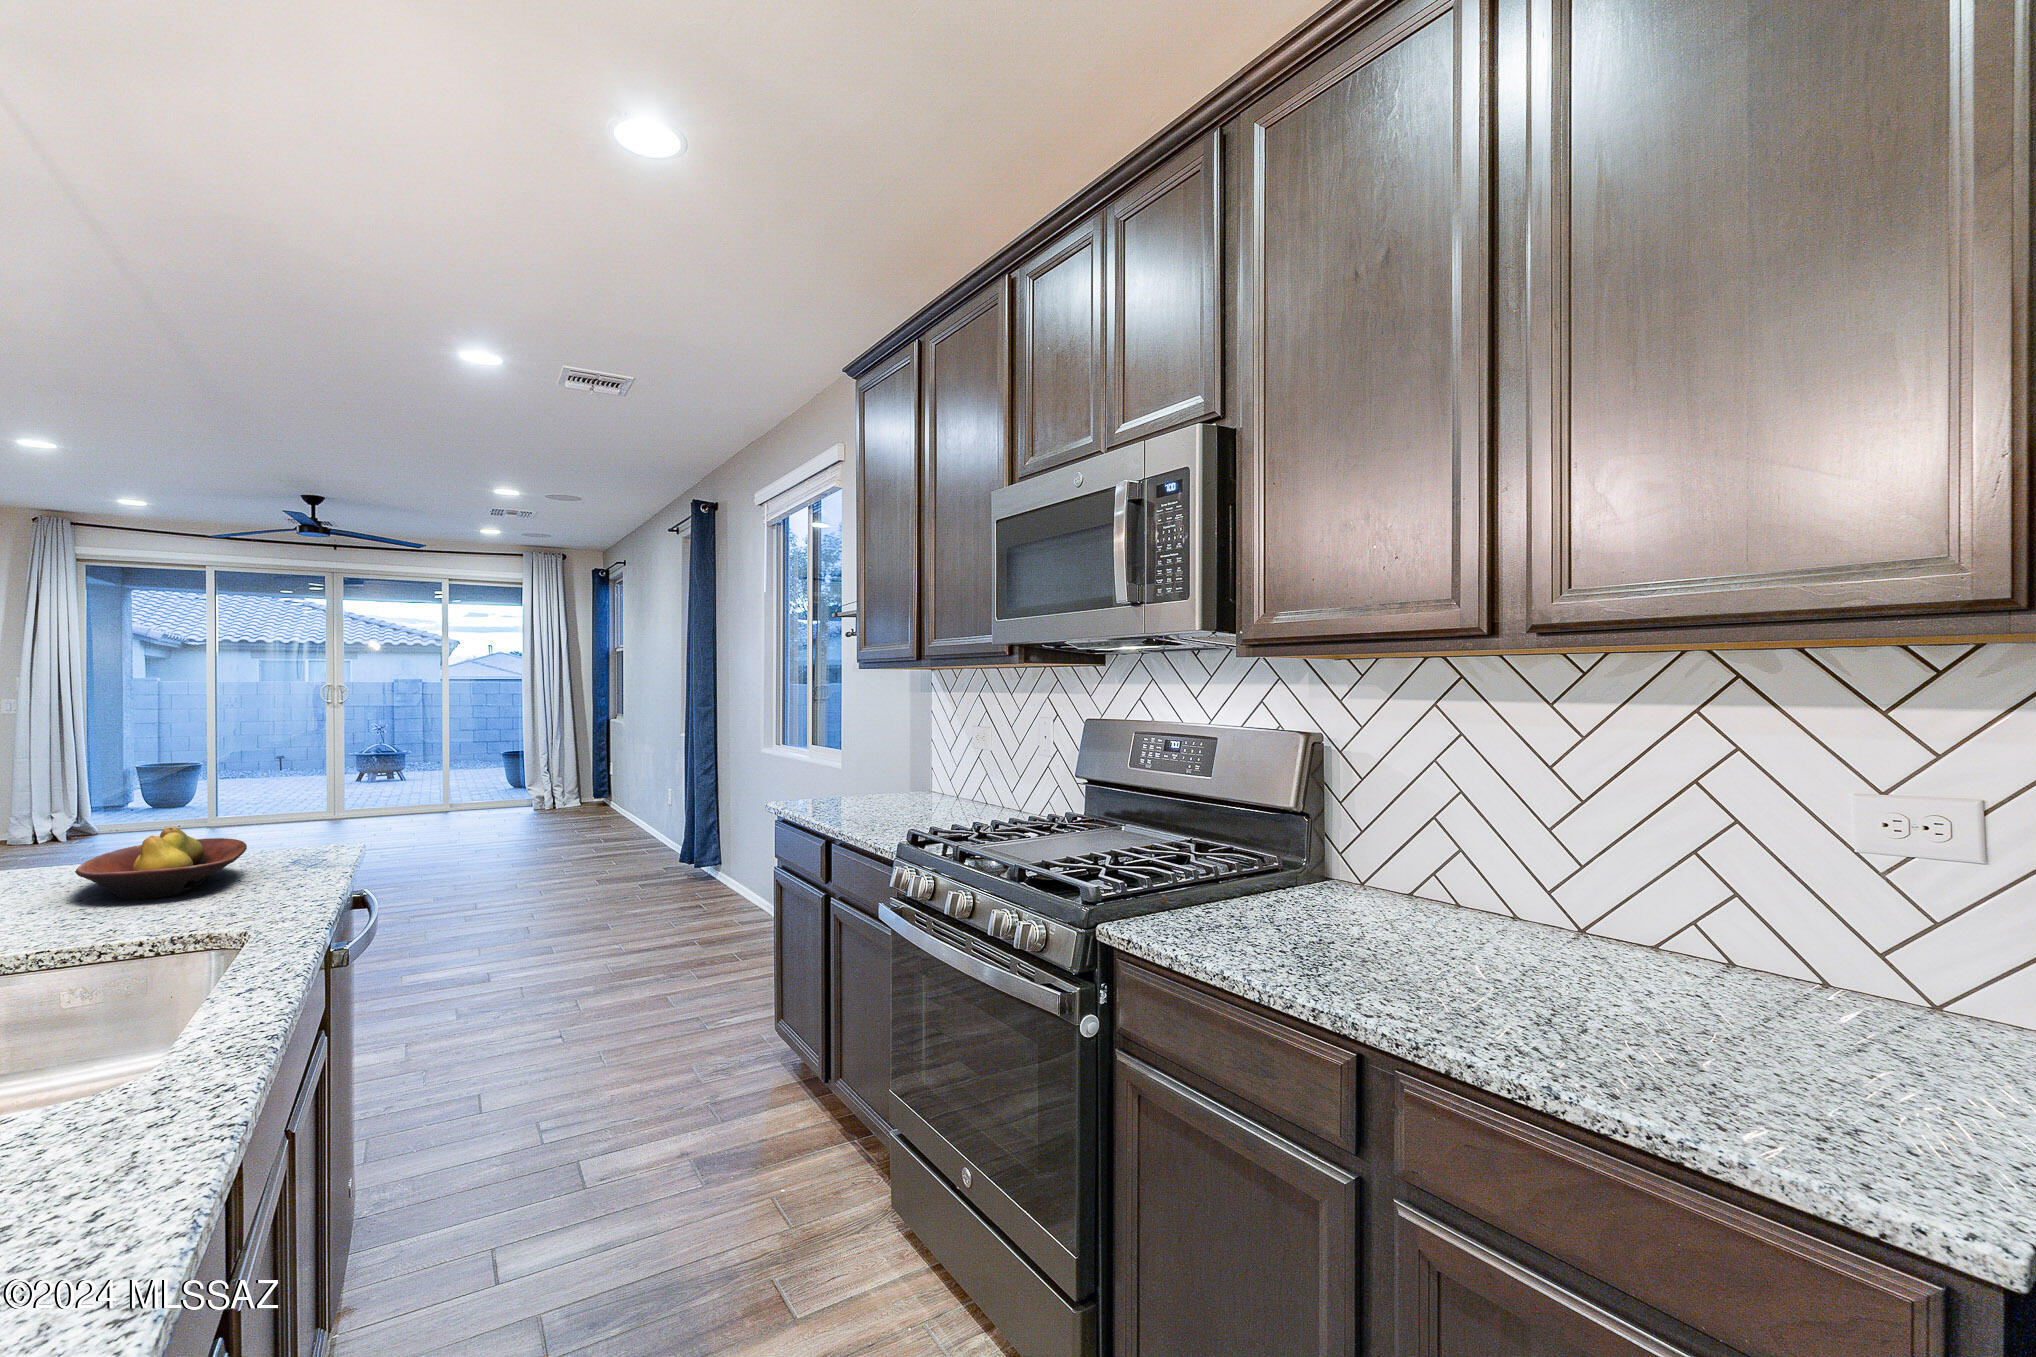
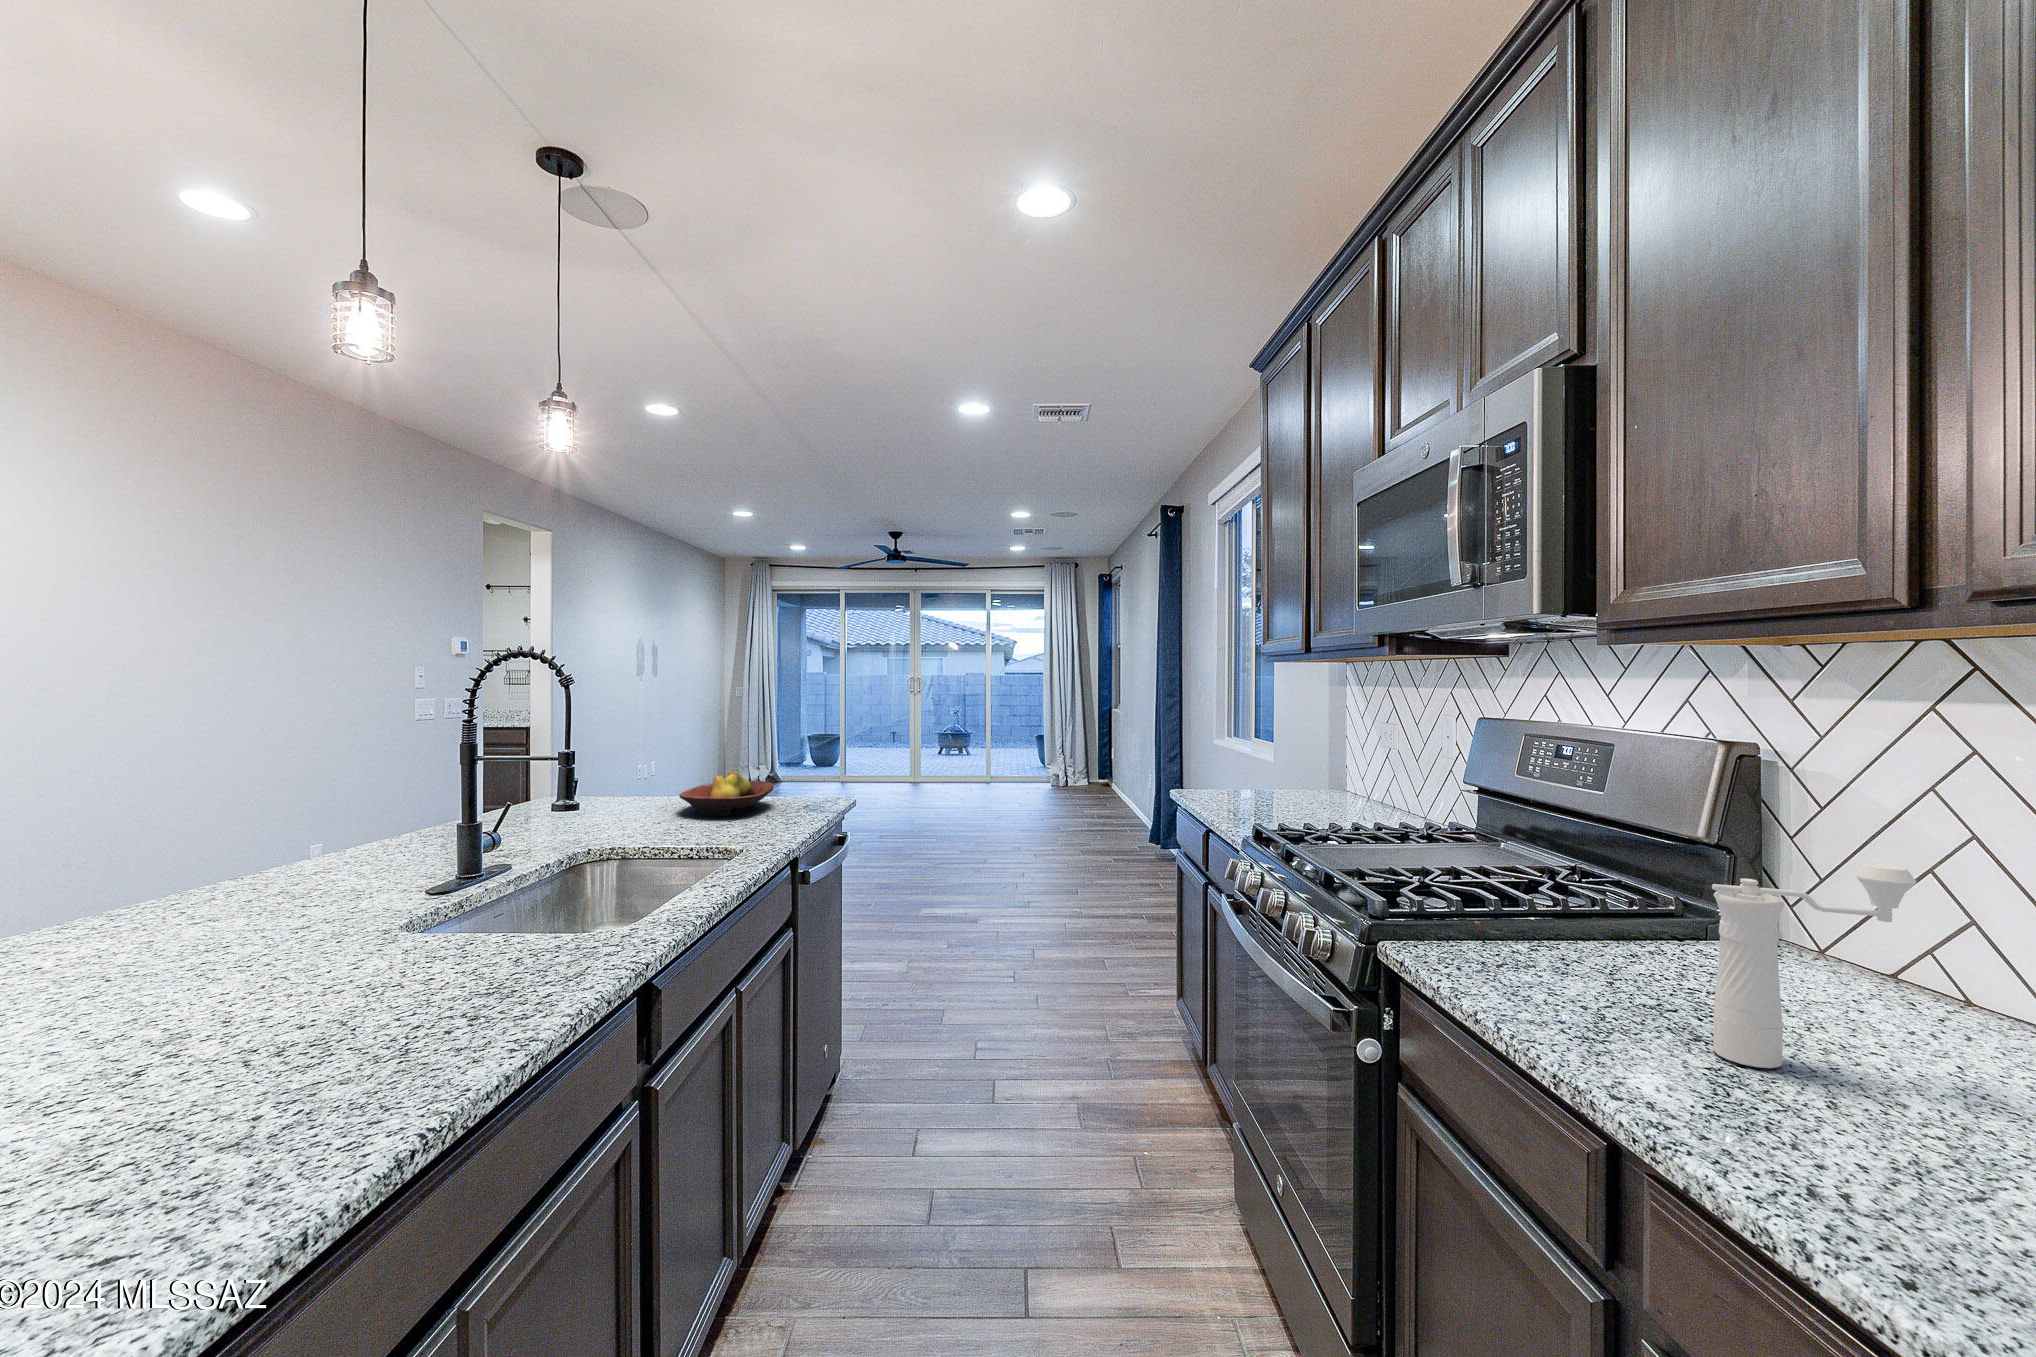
pepper mill: none [1382,814,1490,973] -> present [1712,863,1916,1068]

